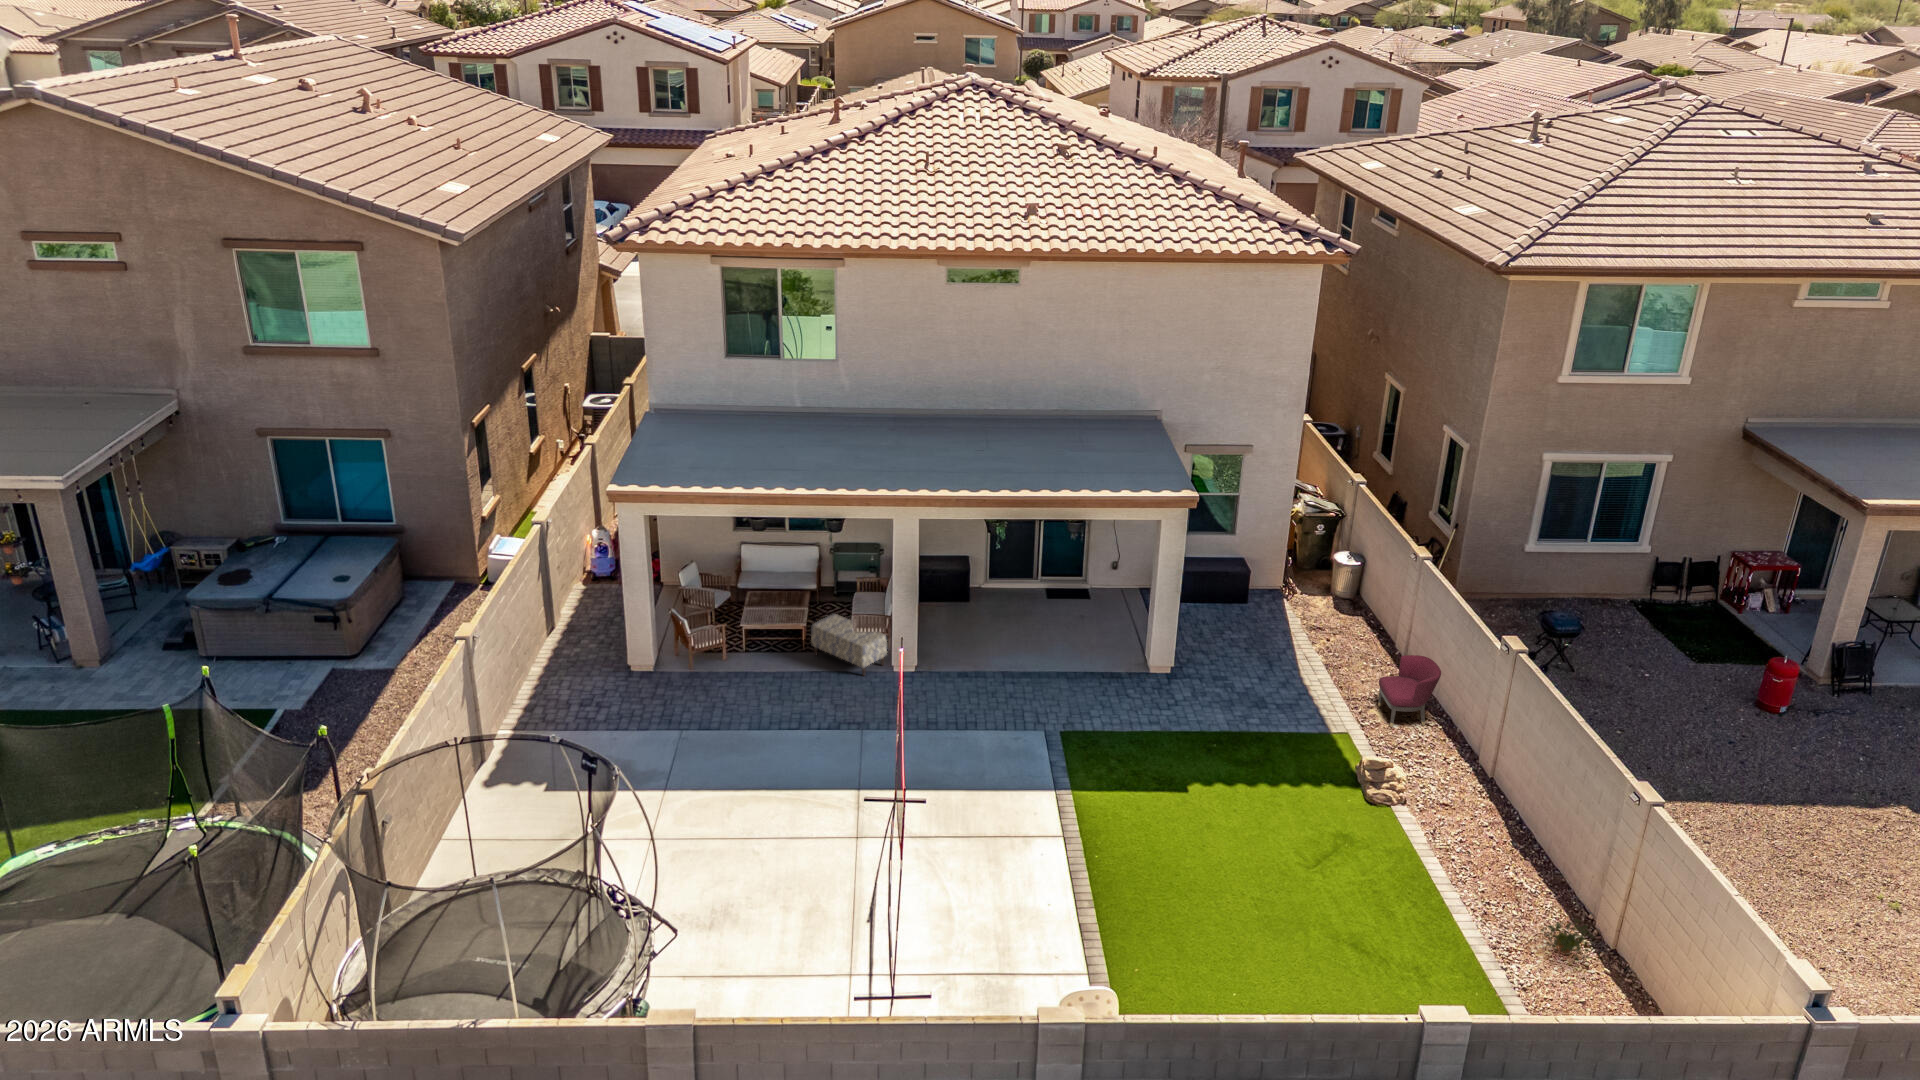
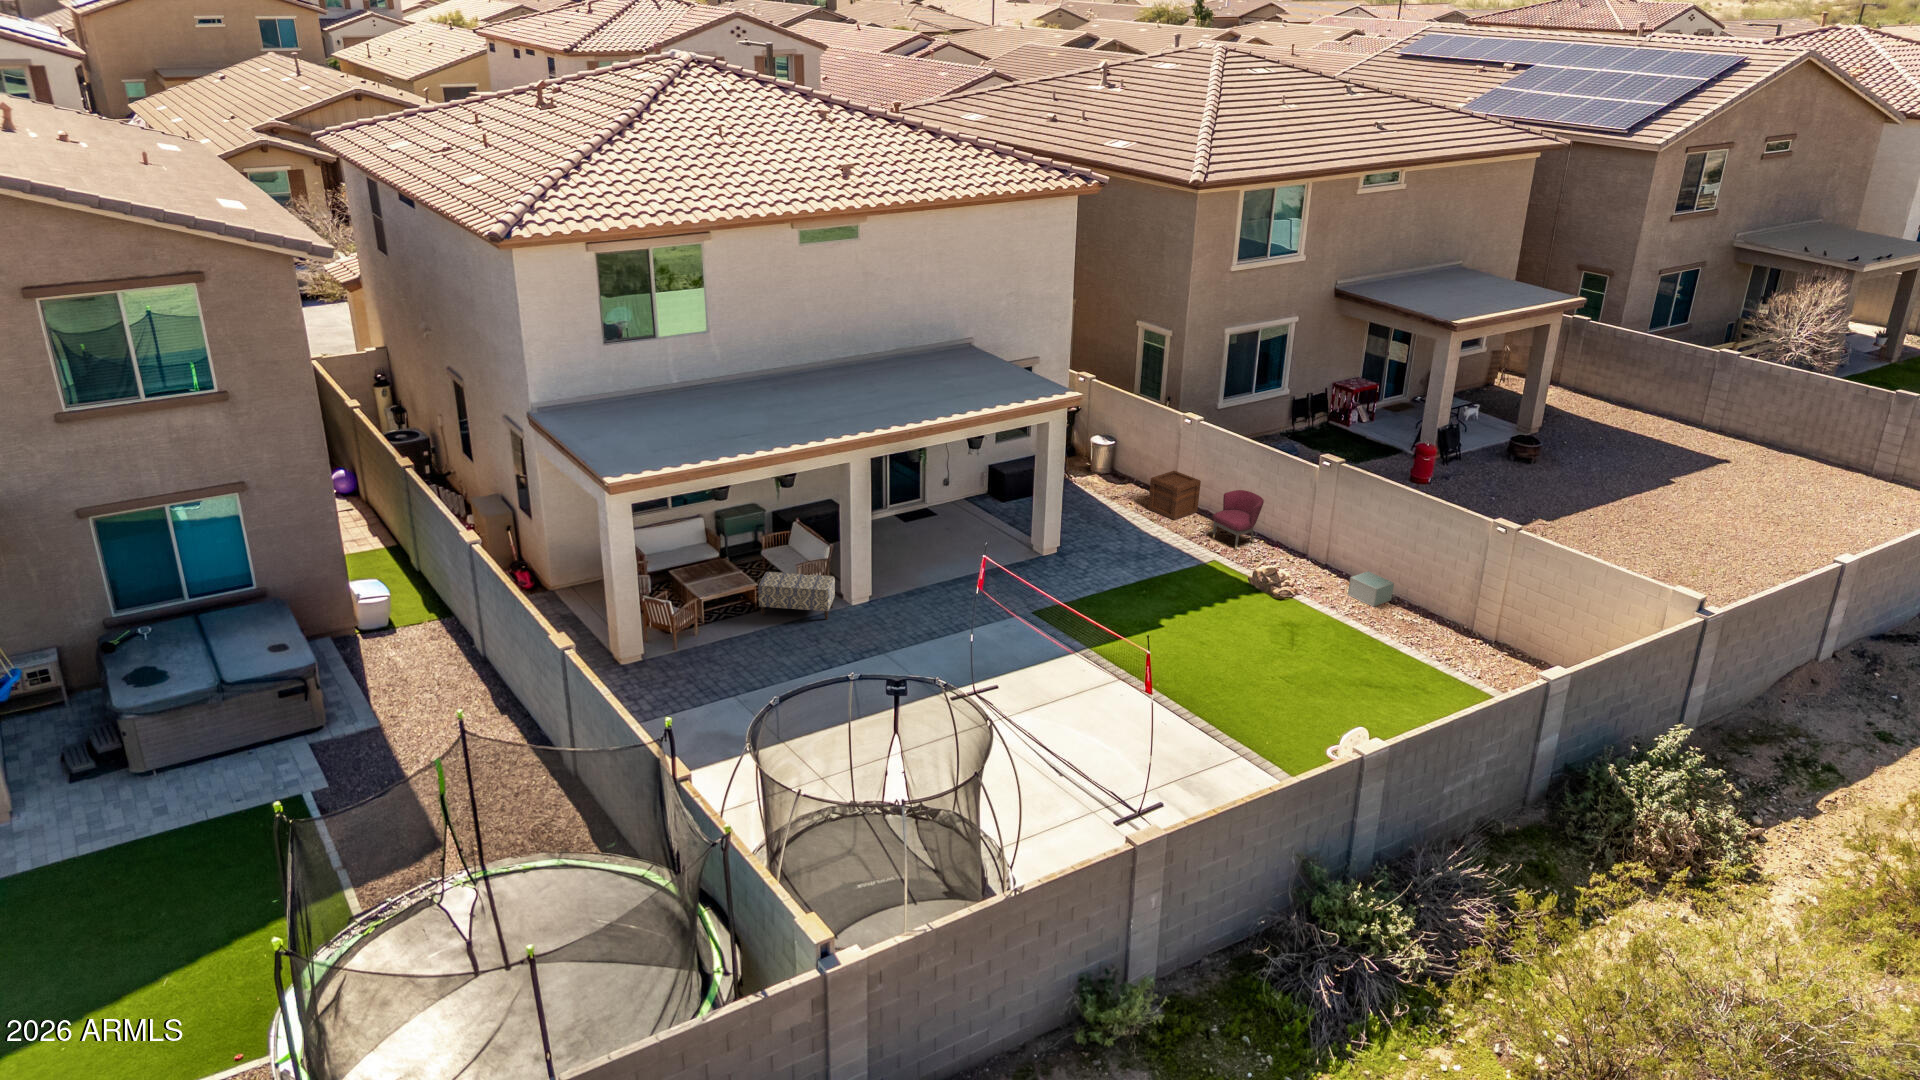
wooden crate: none [1339,614,1403,672] -> present [1148,471,1201,520]
storage box: none [1469,803,1527,851] -> present [1348,571,1394,607]
potted plant: present [1541,919,1591,960] -> none [1459,624,1497,650]

